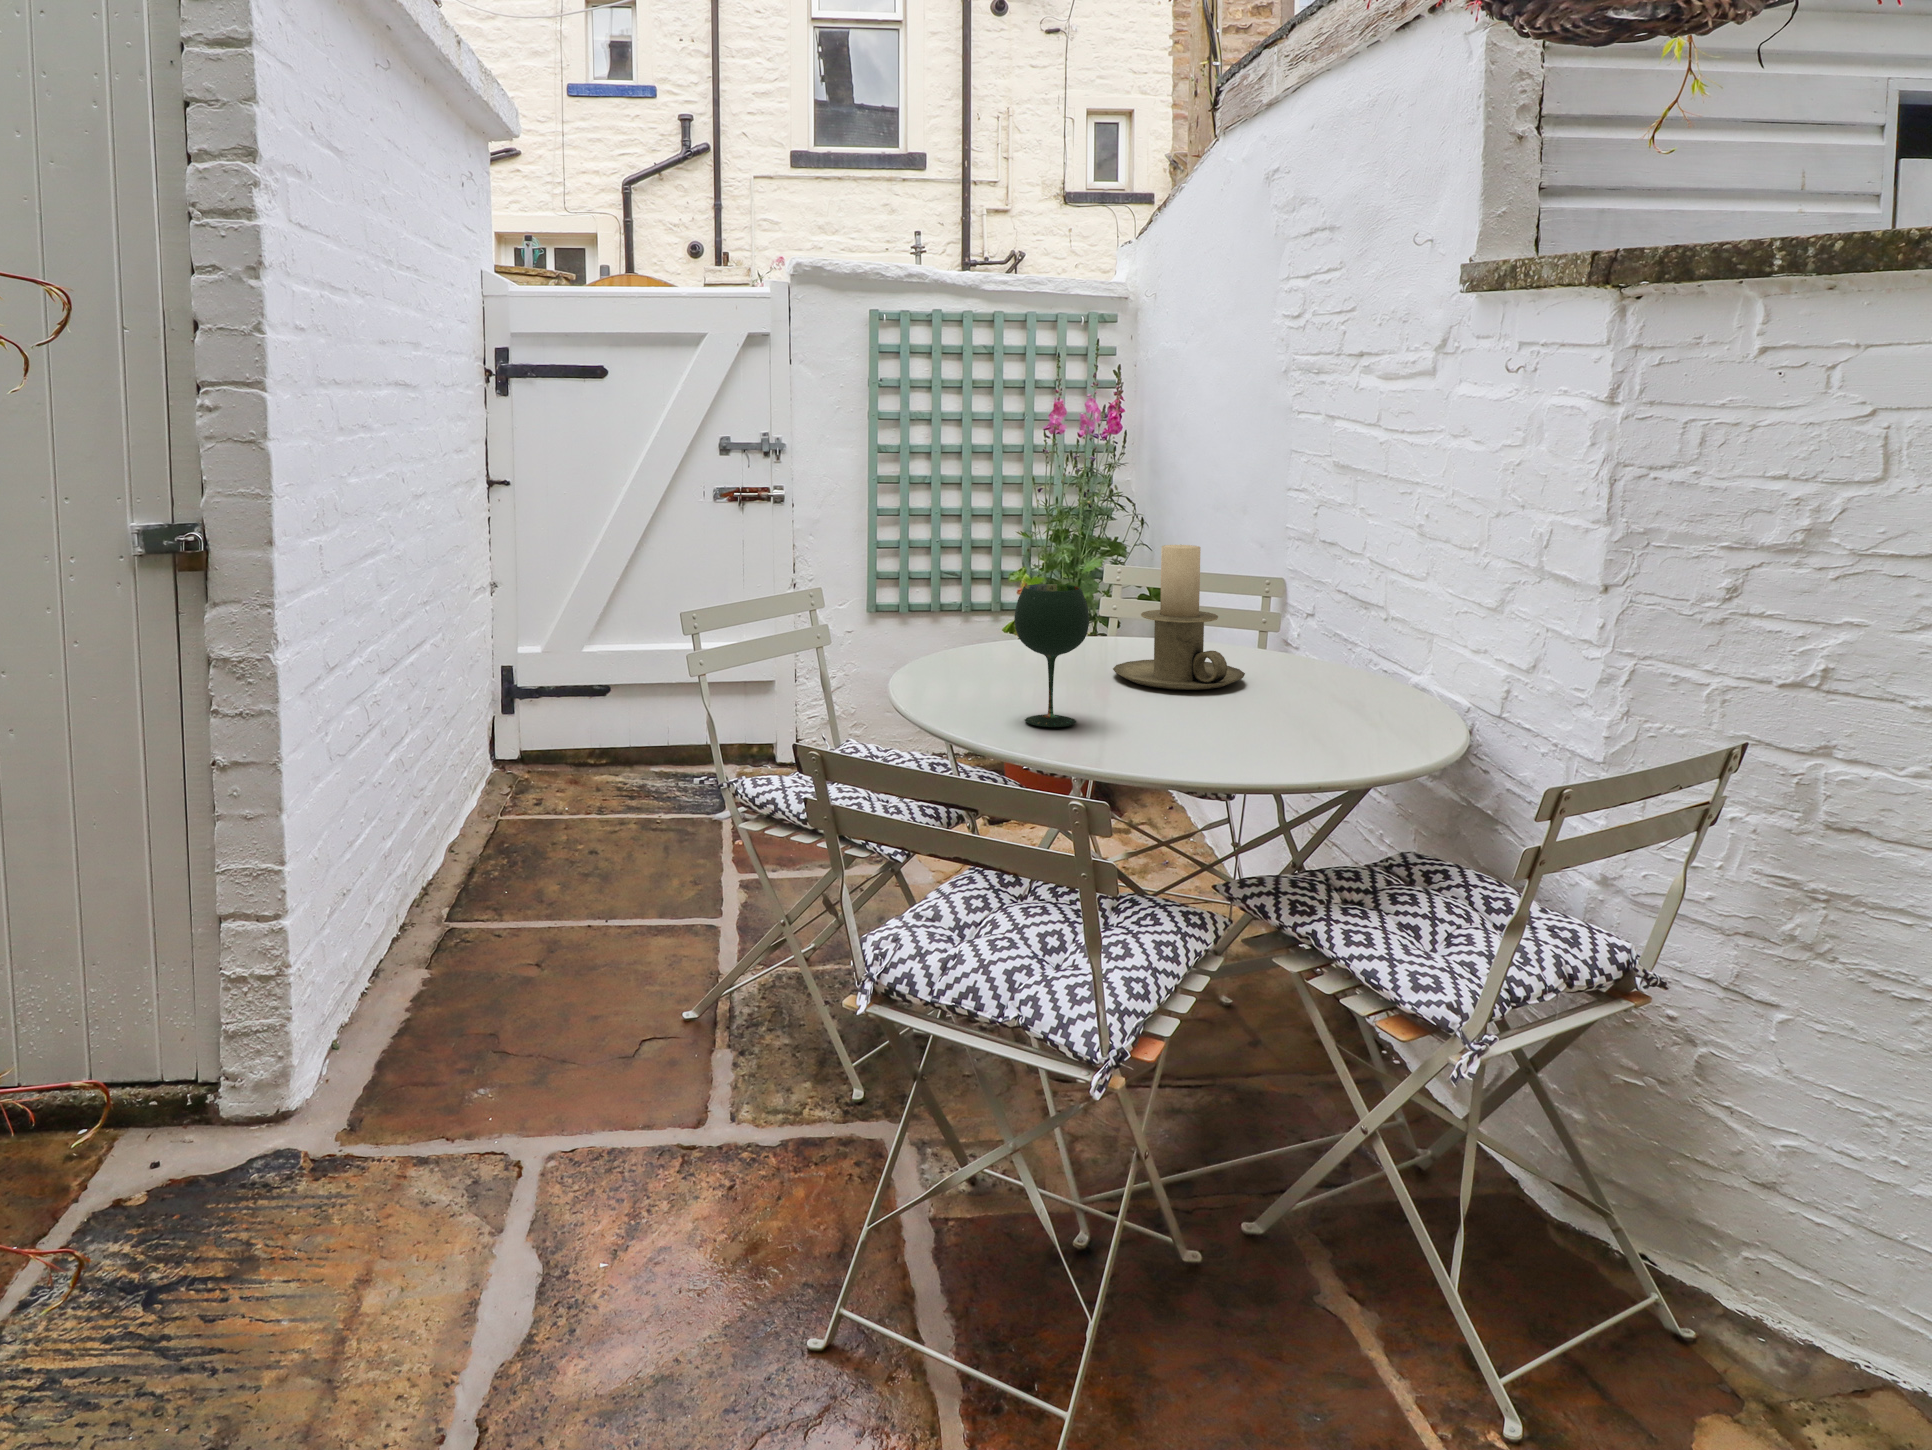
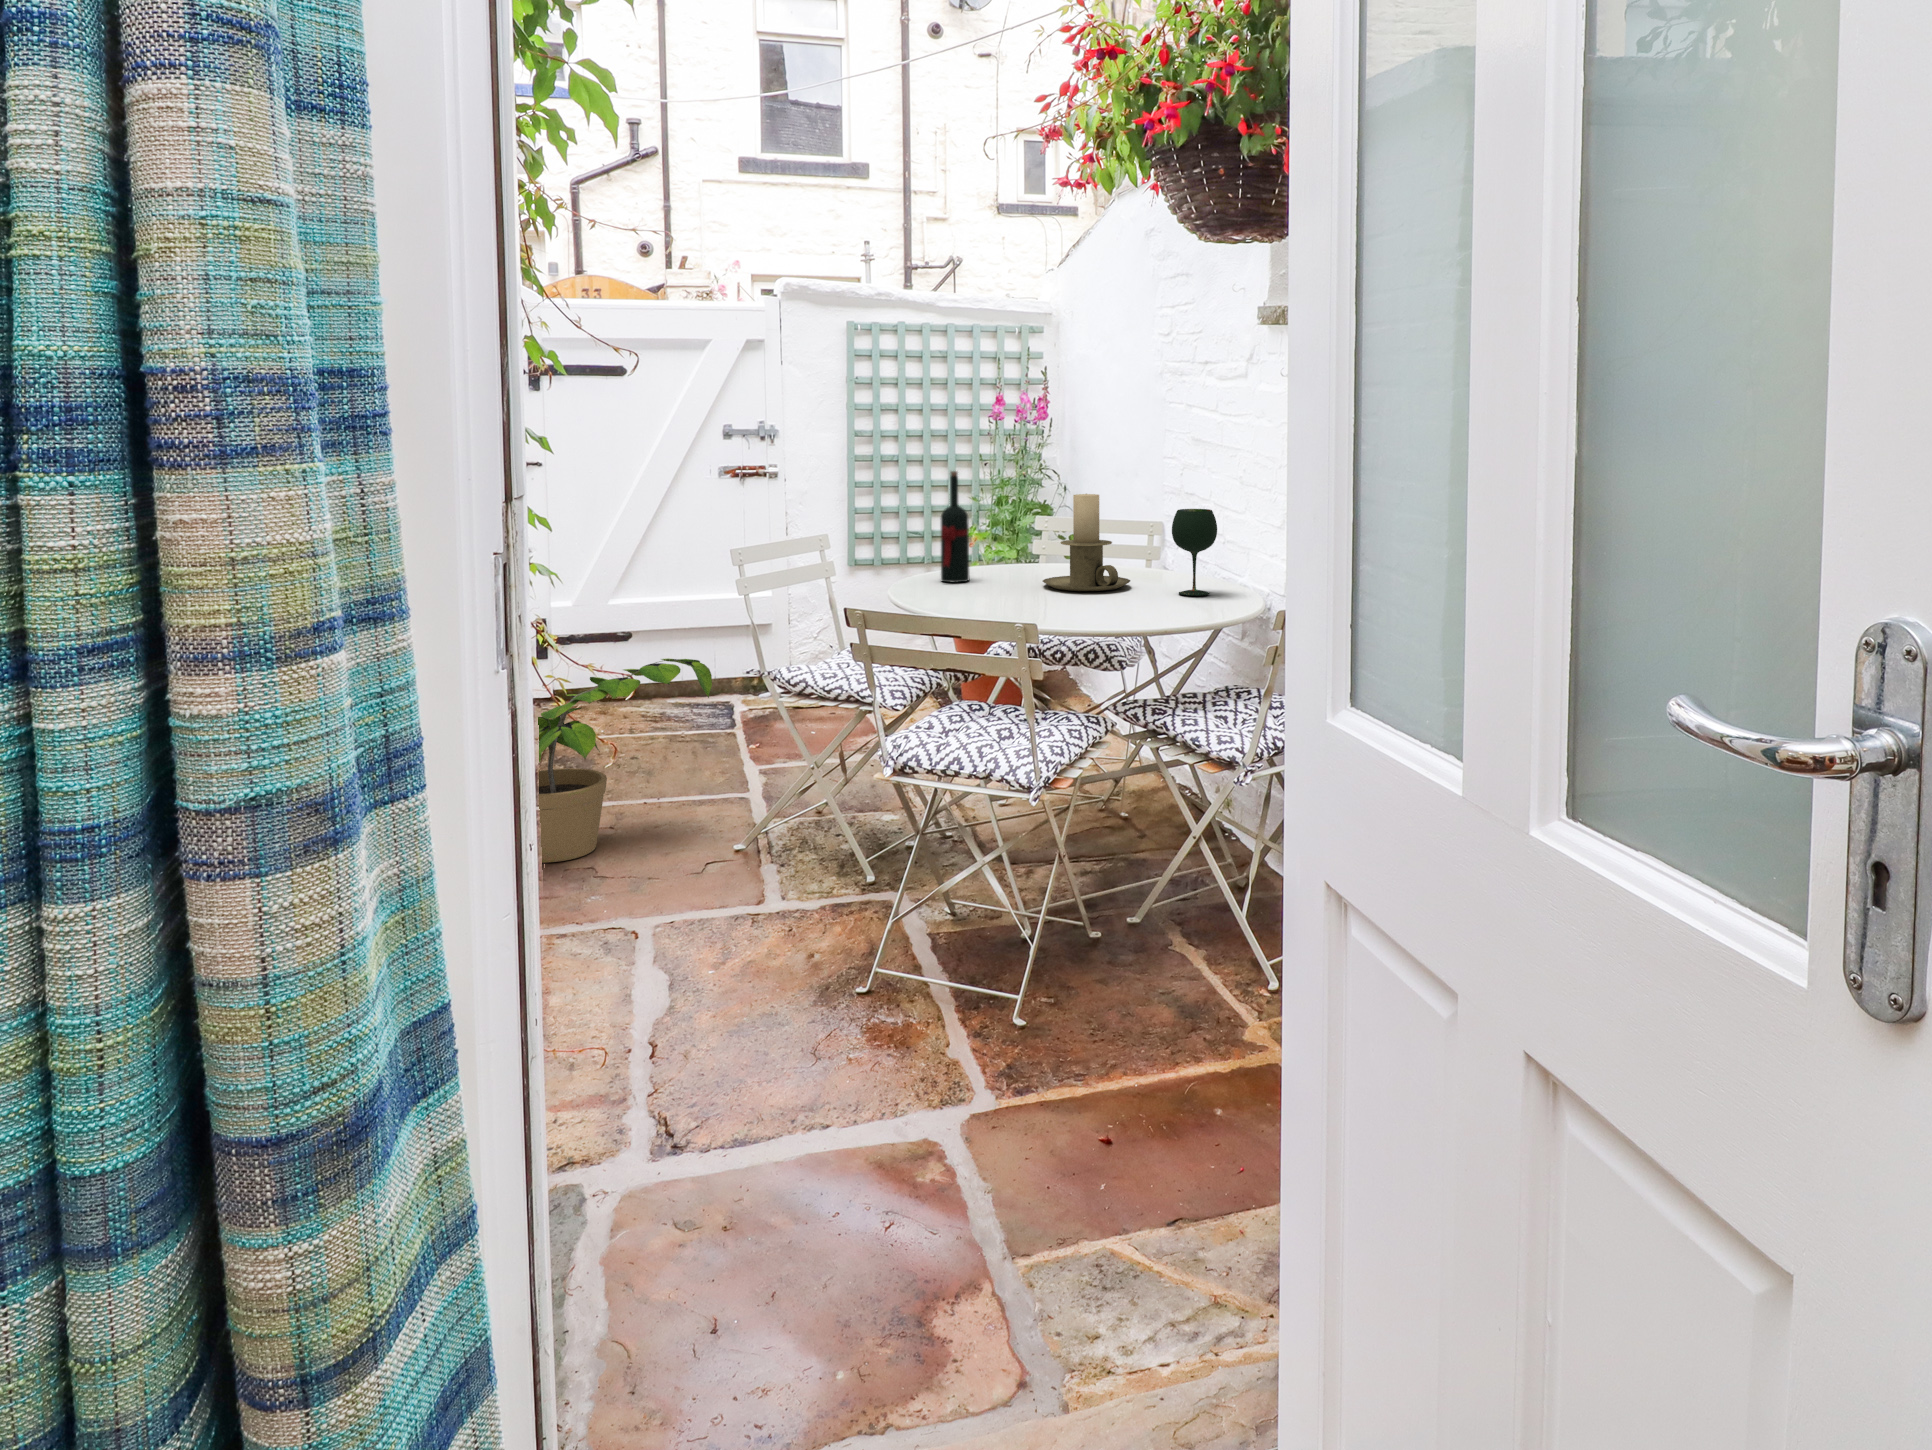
wine bottle: none [968,508,1008,665] -> present [941,471,970,583]
wine glass: present [1014,584,1089,727] -> present [1172,509,1217,596]
potted plant: none [380,749,658,1020] -> present [538,658,712,863]

